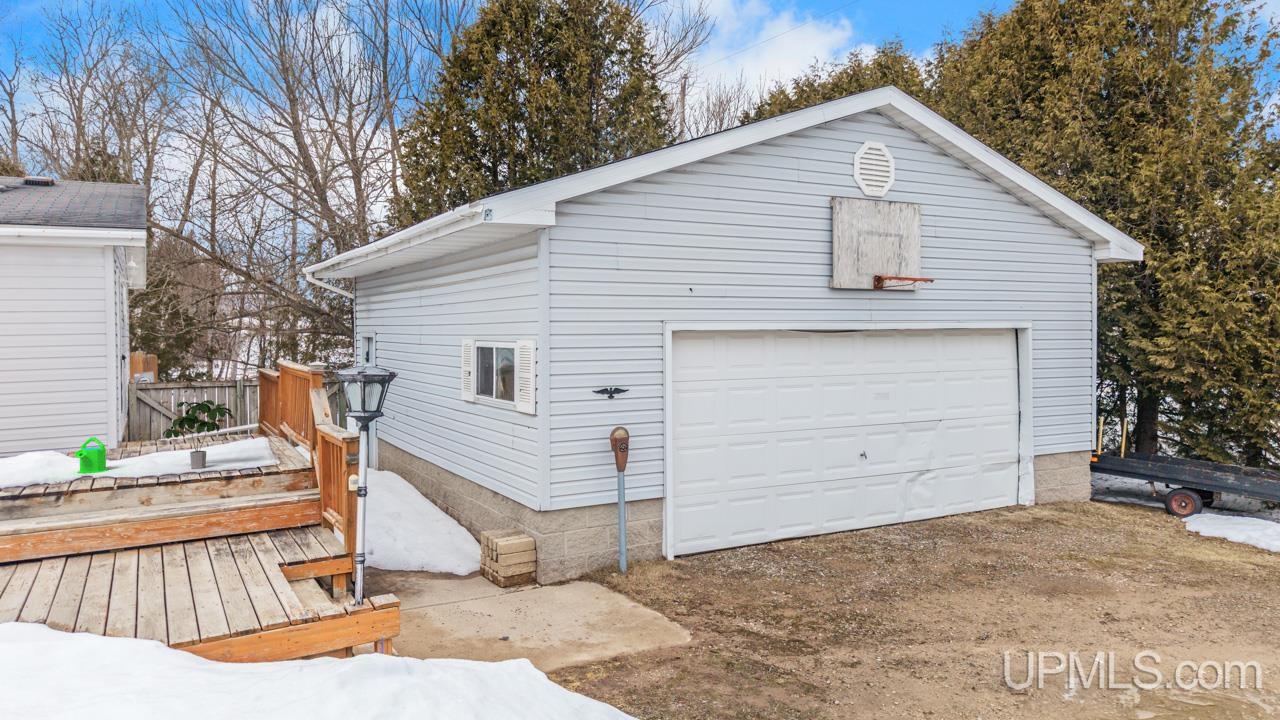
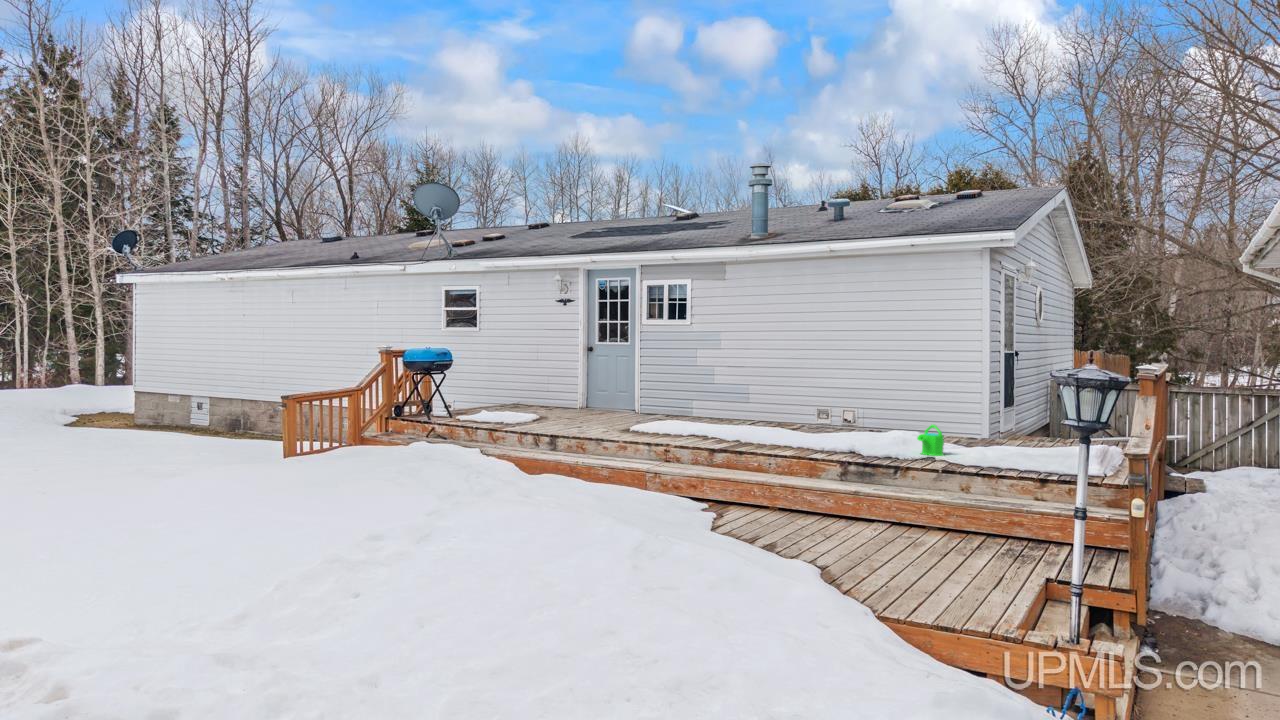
potted plant: present [163,400,232,469] -> none [988,399,1055,467]

